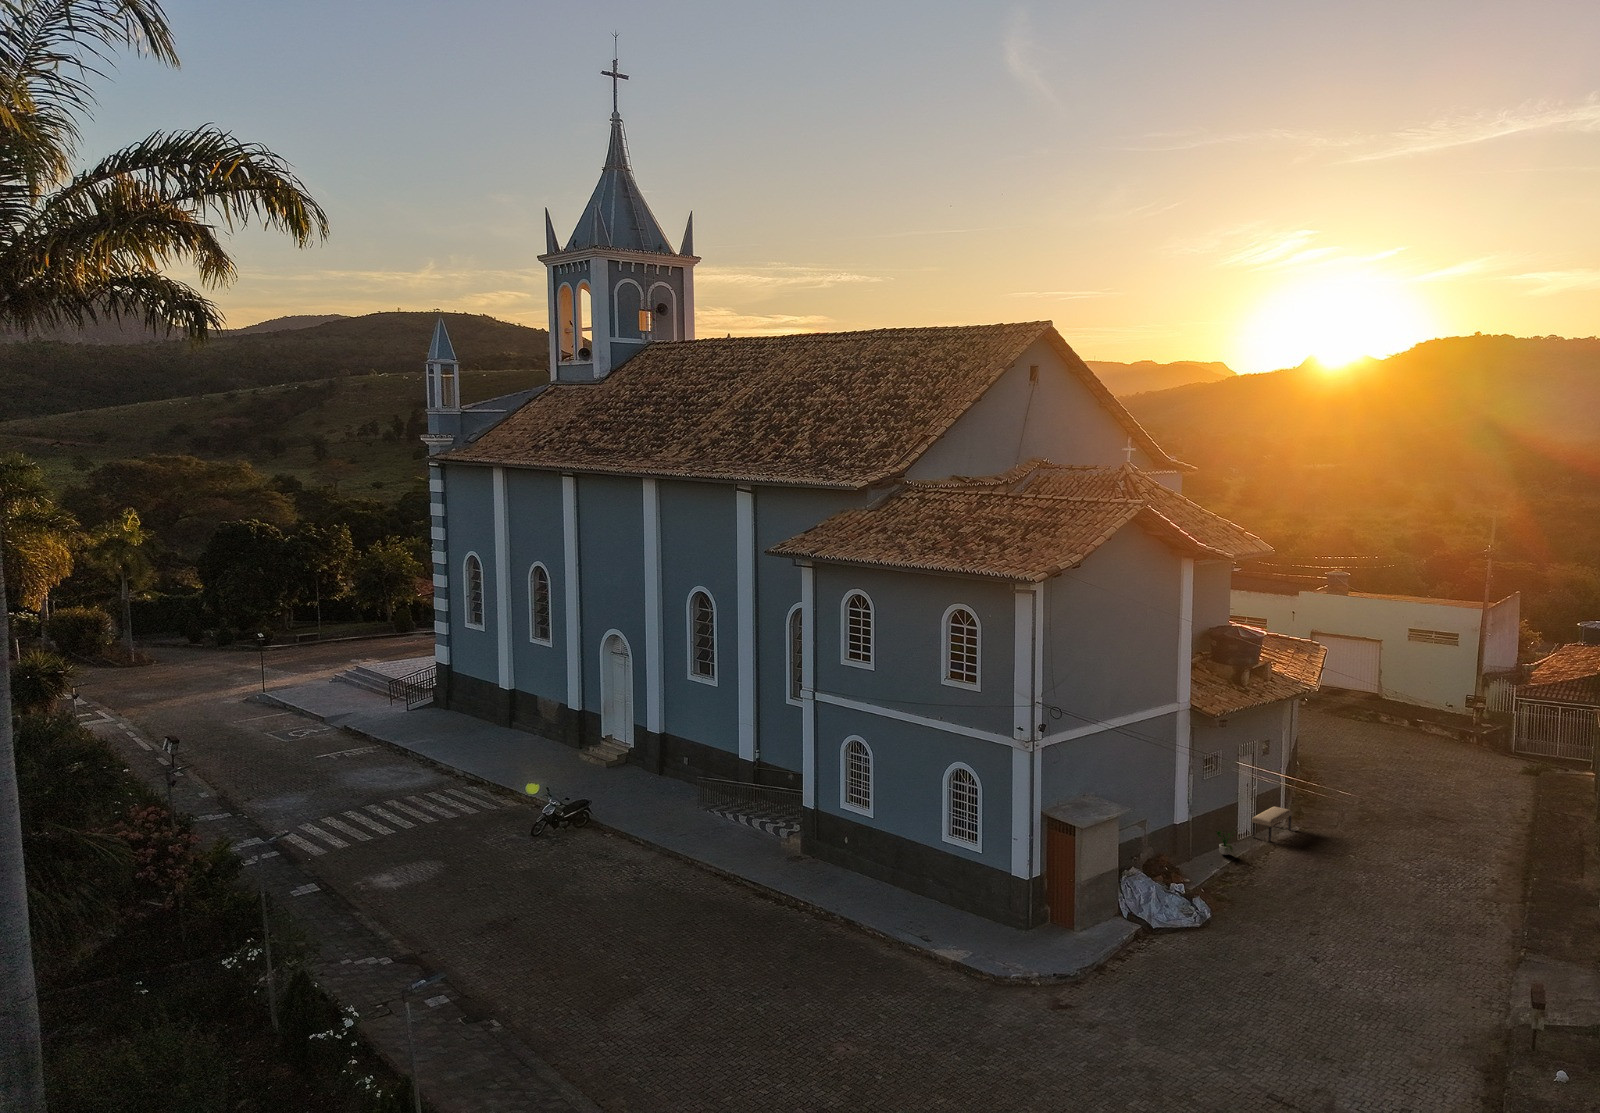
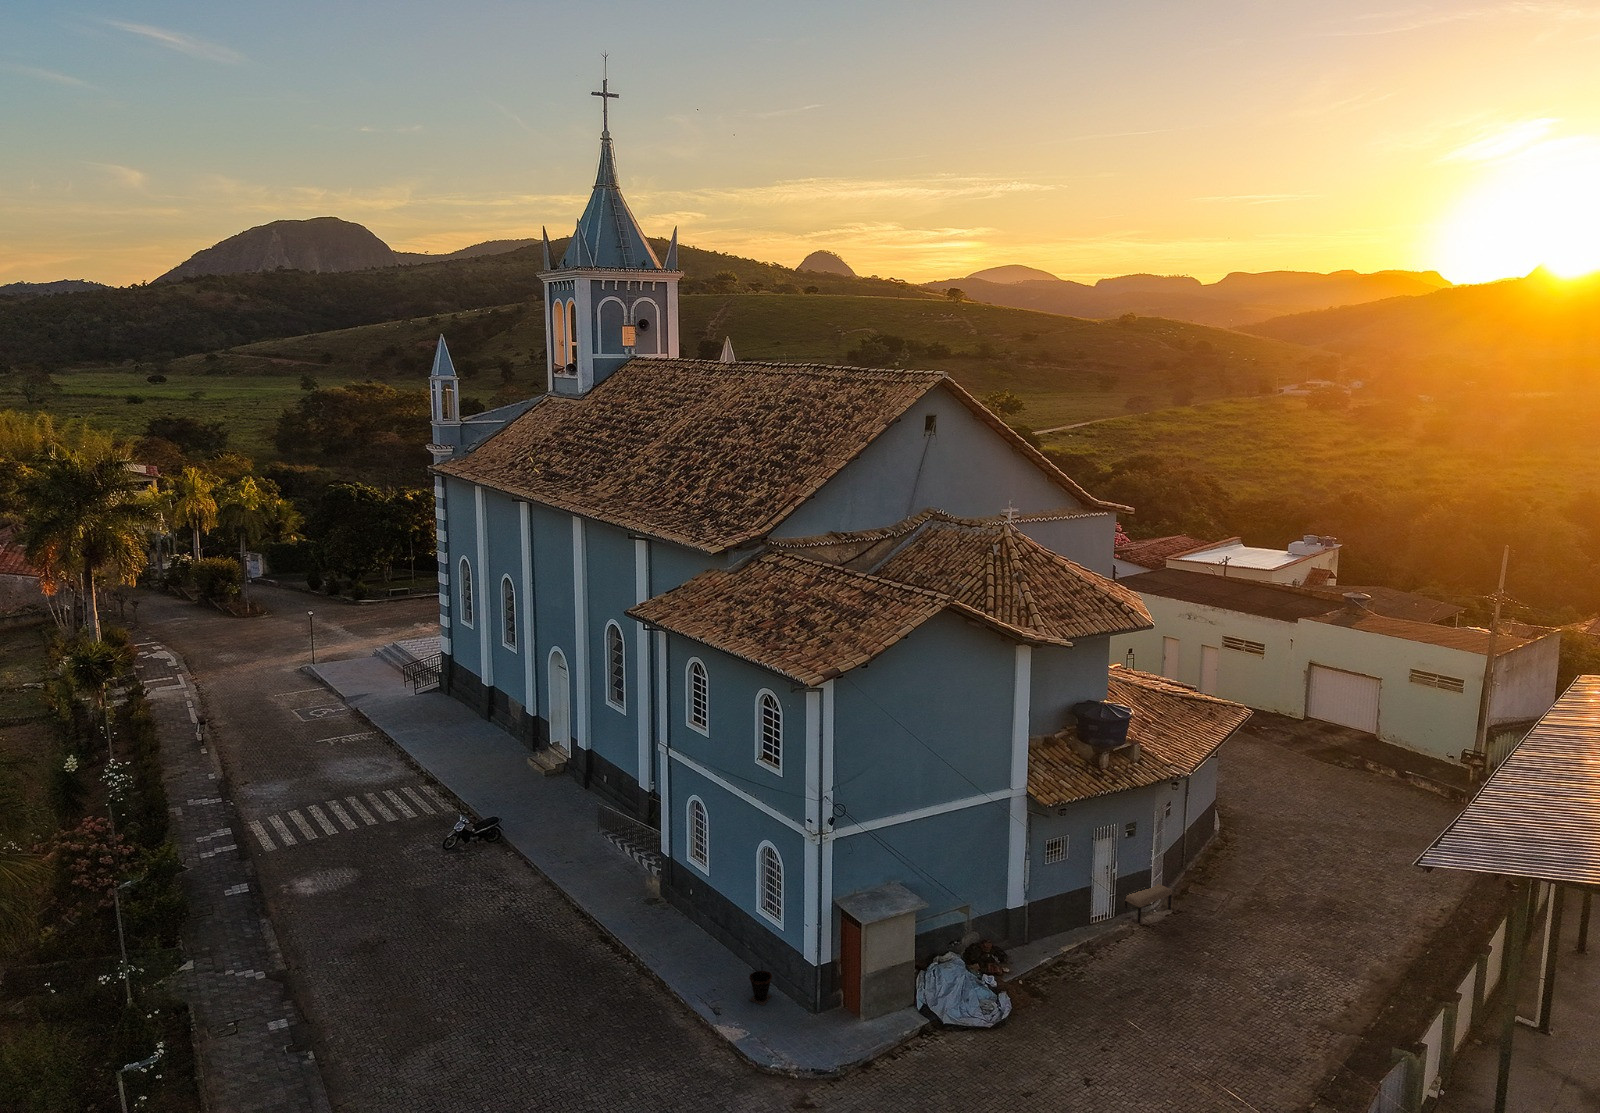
potted plant: present [1216,831,1235,855] -> none [1074,905,1096,935]
bucket: none [947,899,971,932] -> present [749,971,772,1006]

